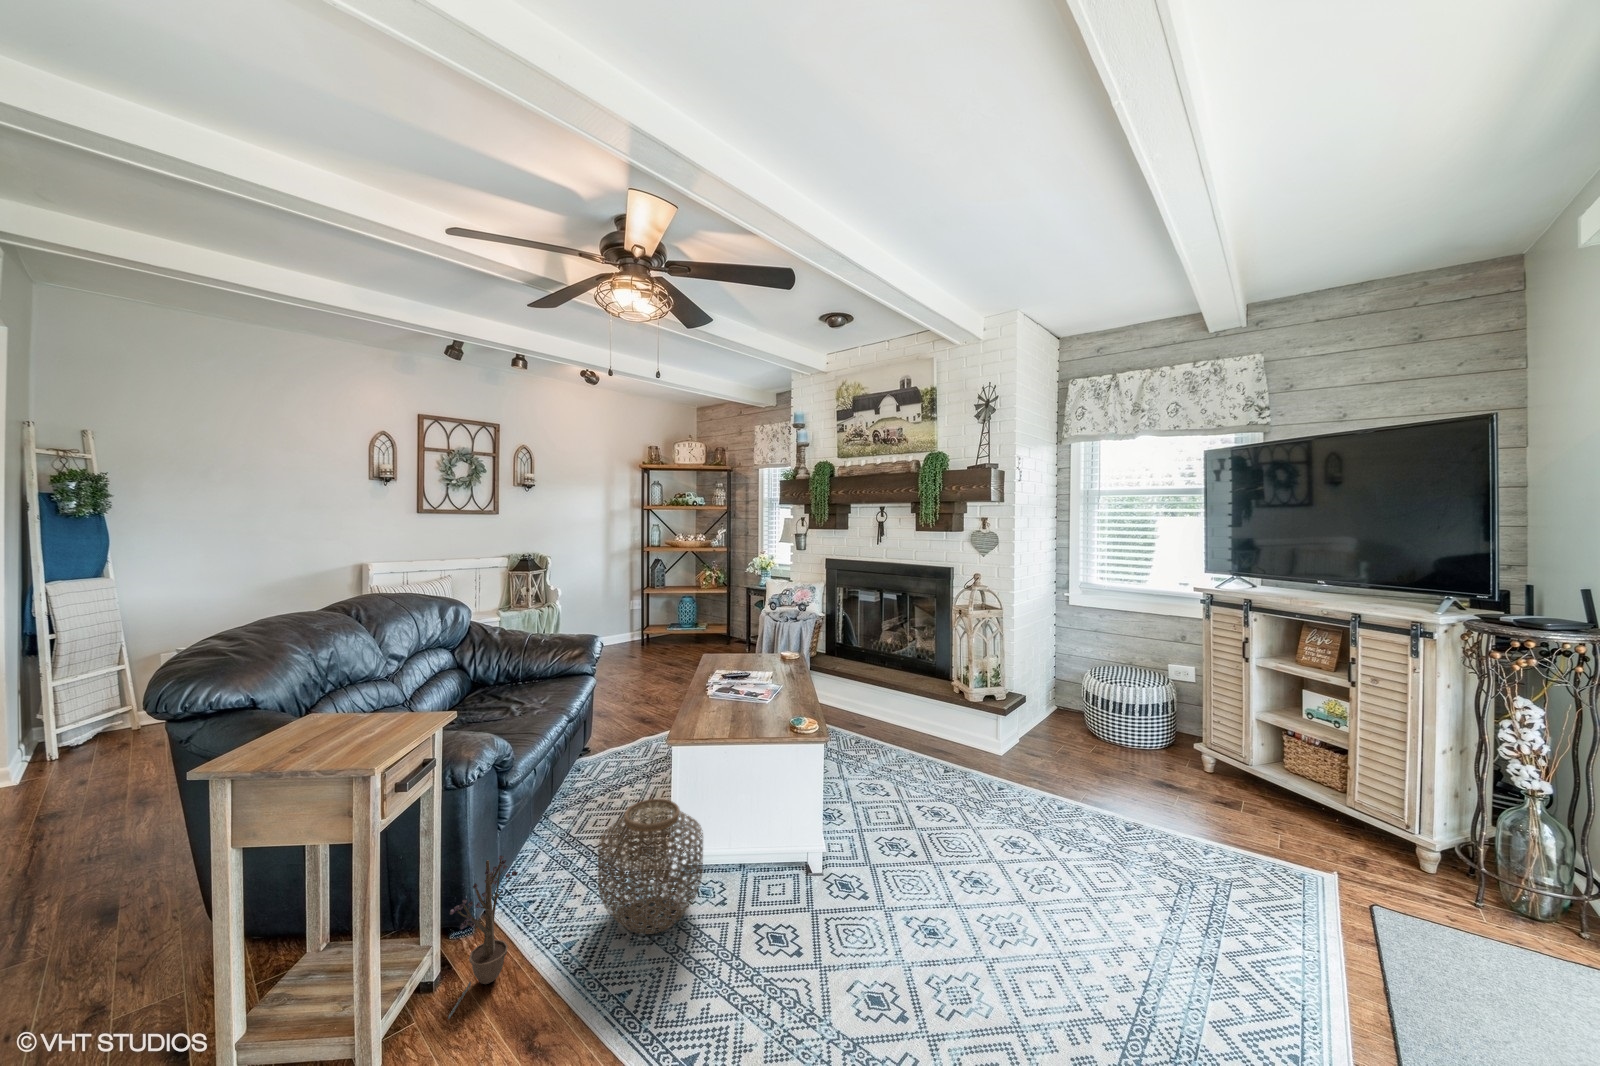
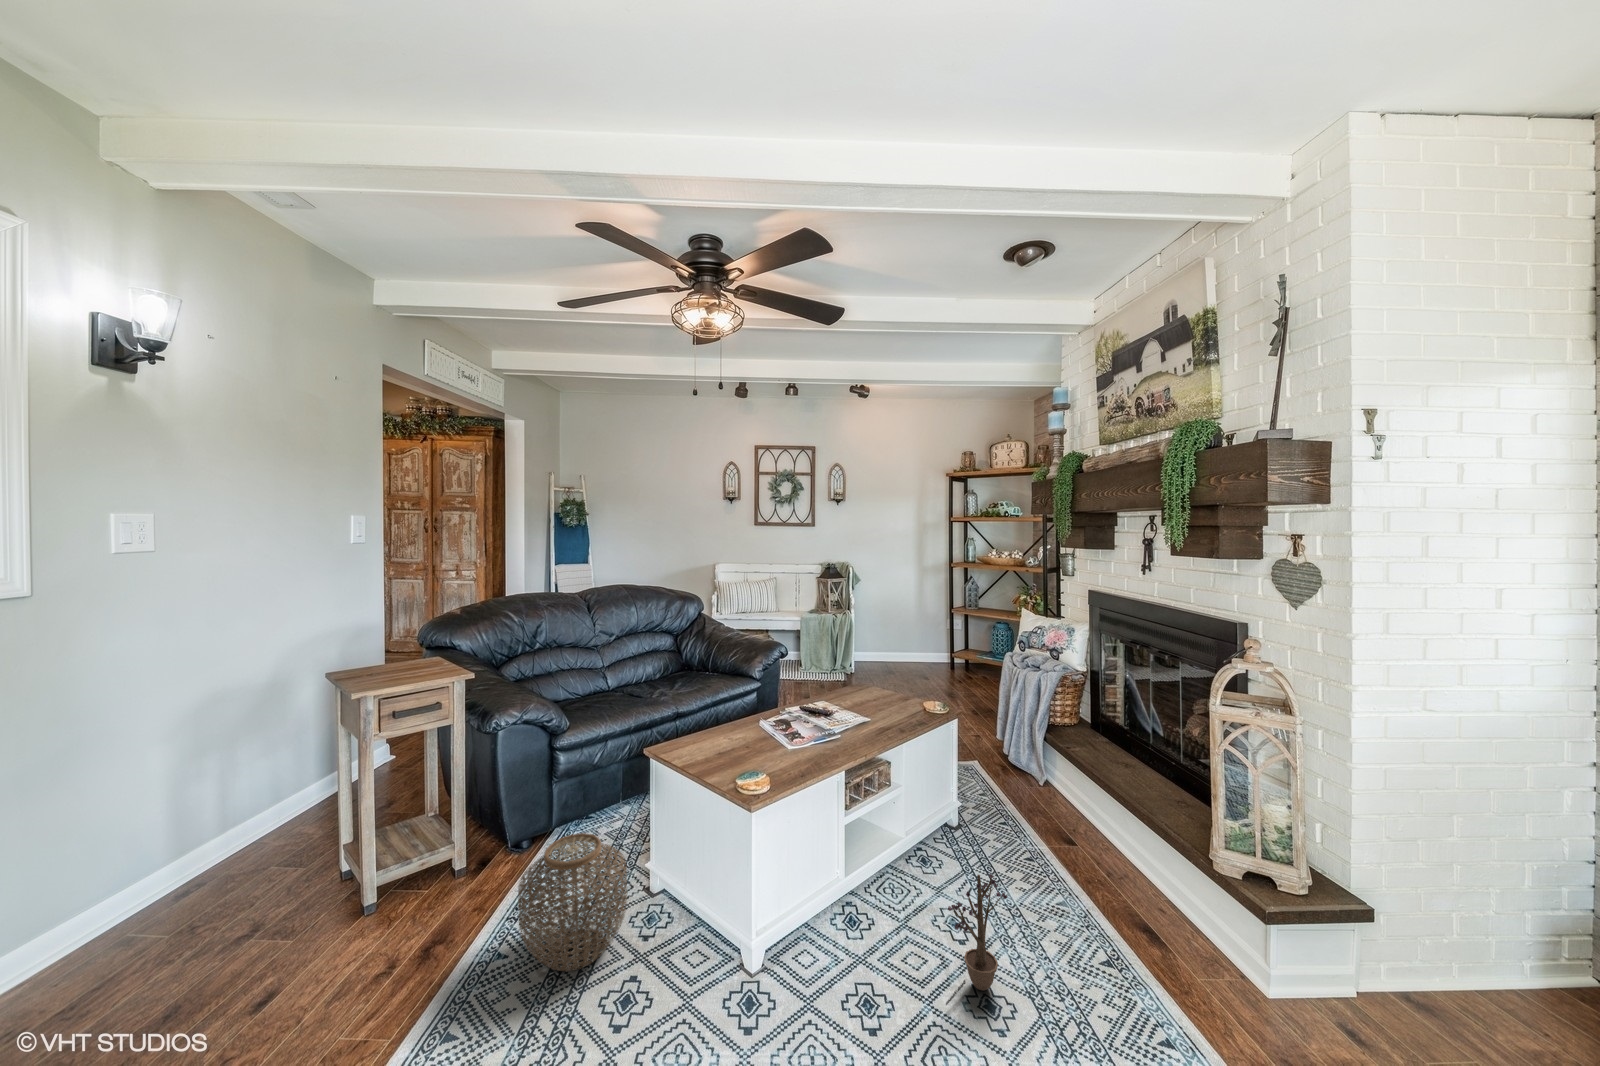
decorative plant: present [448,856,518,1019] -> present [946,874,1008,1005]

